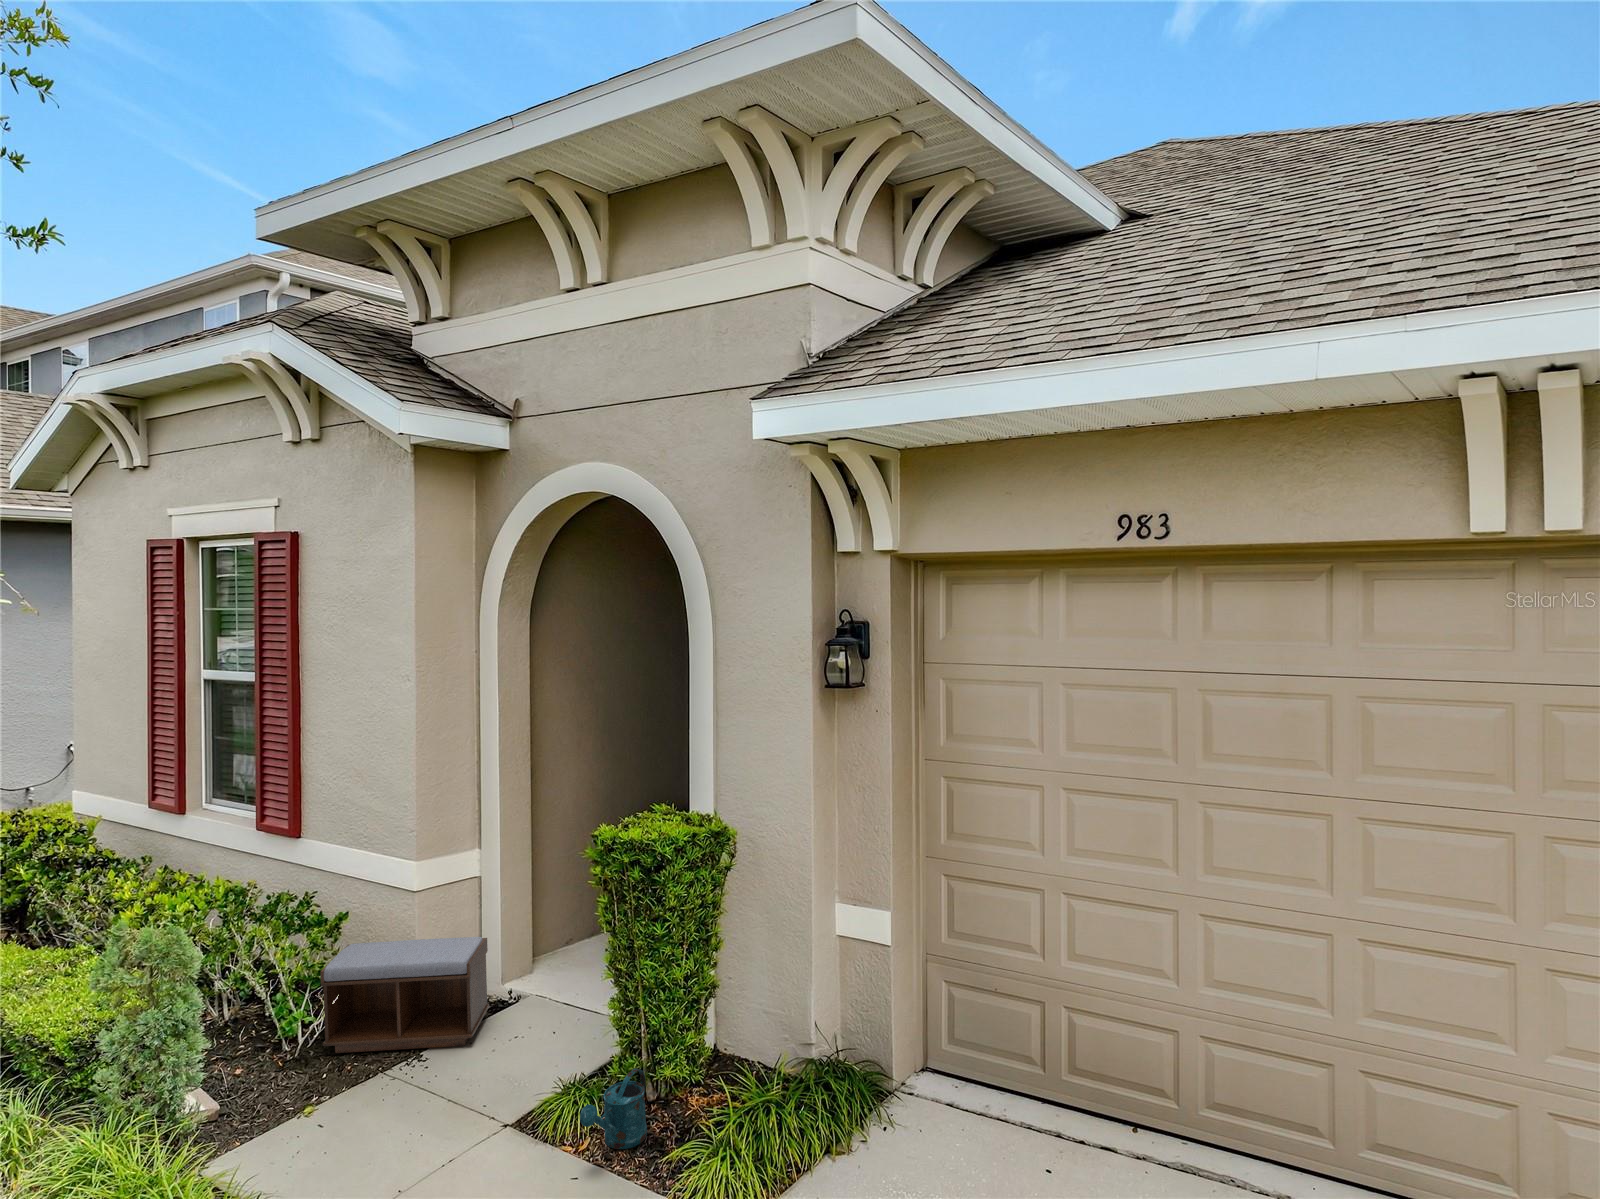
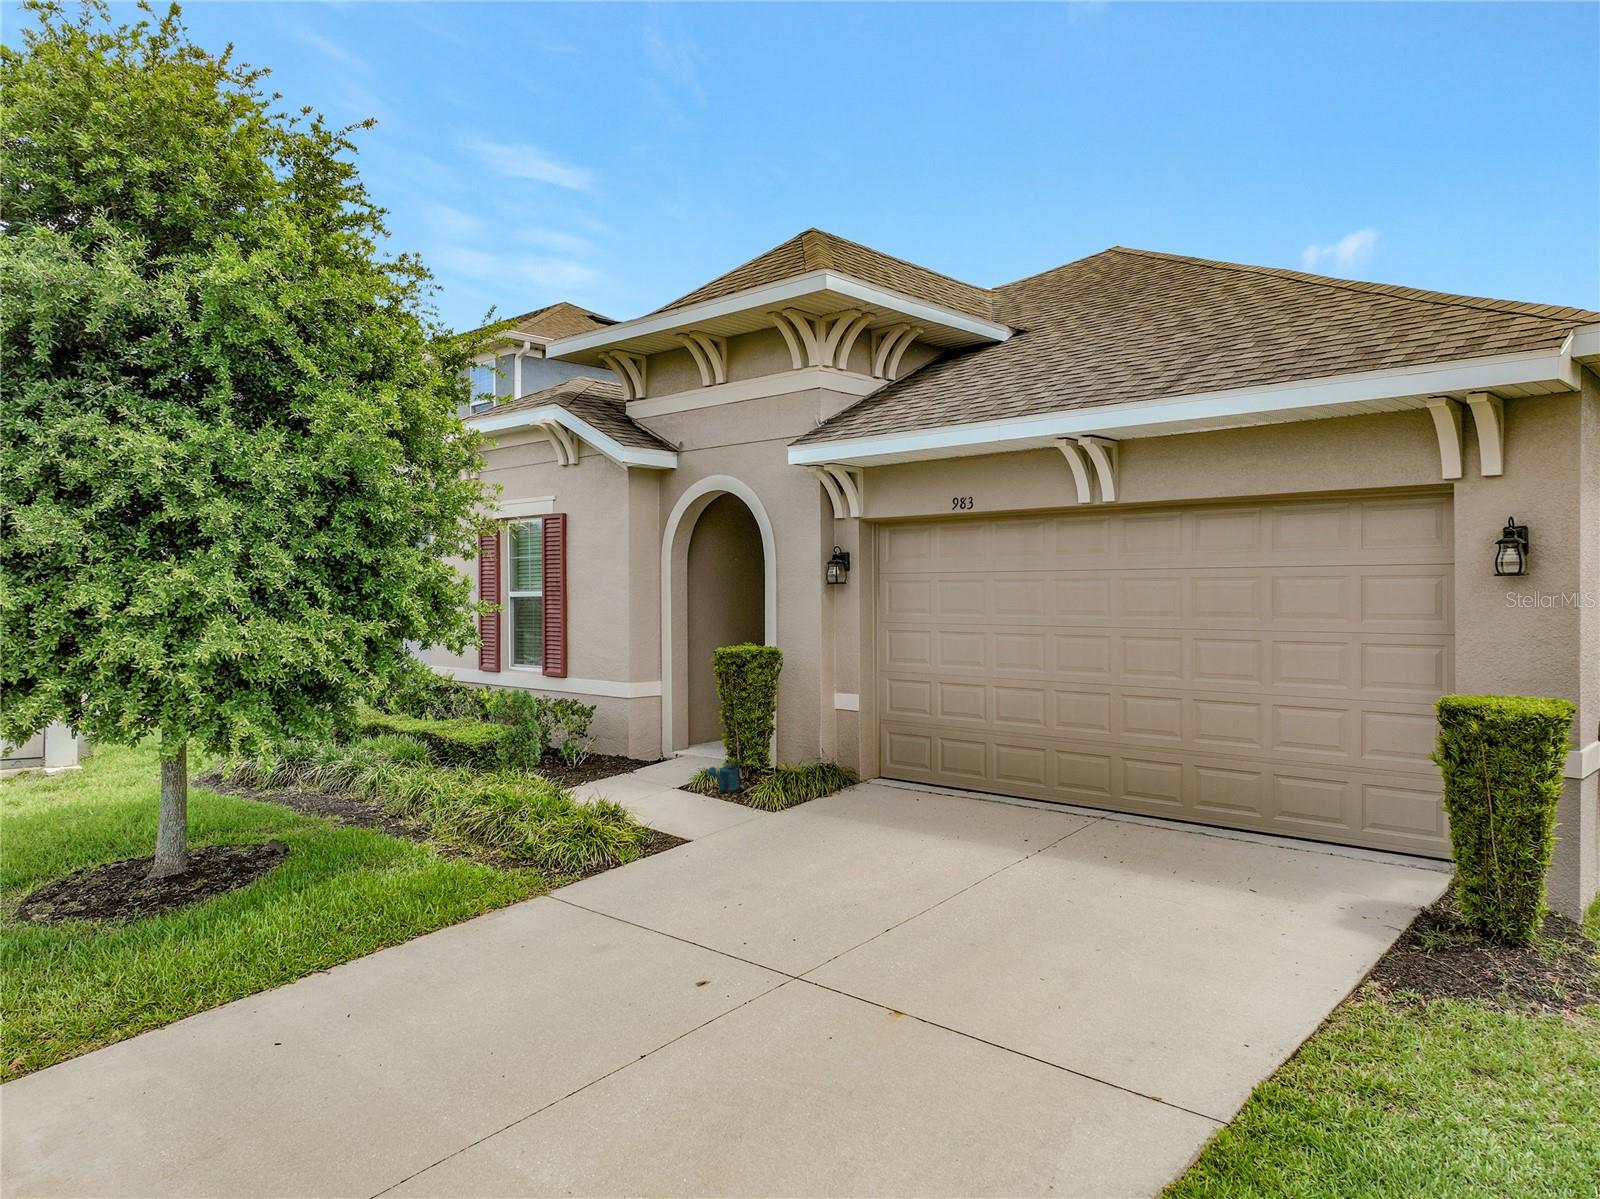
bench: present [320,937,489,1053] -> none [585,720,664,769]

